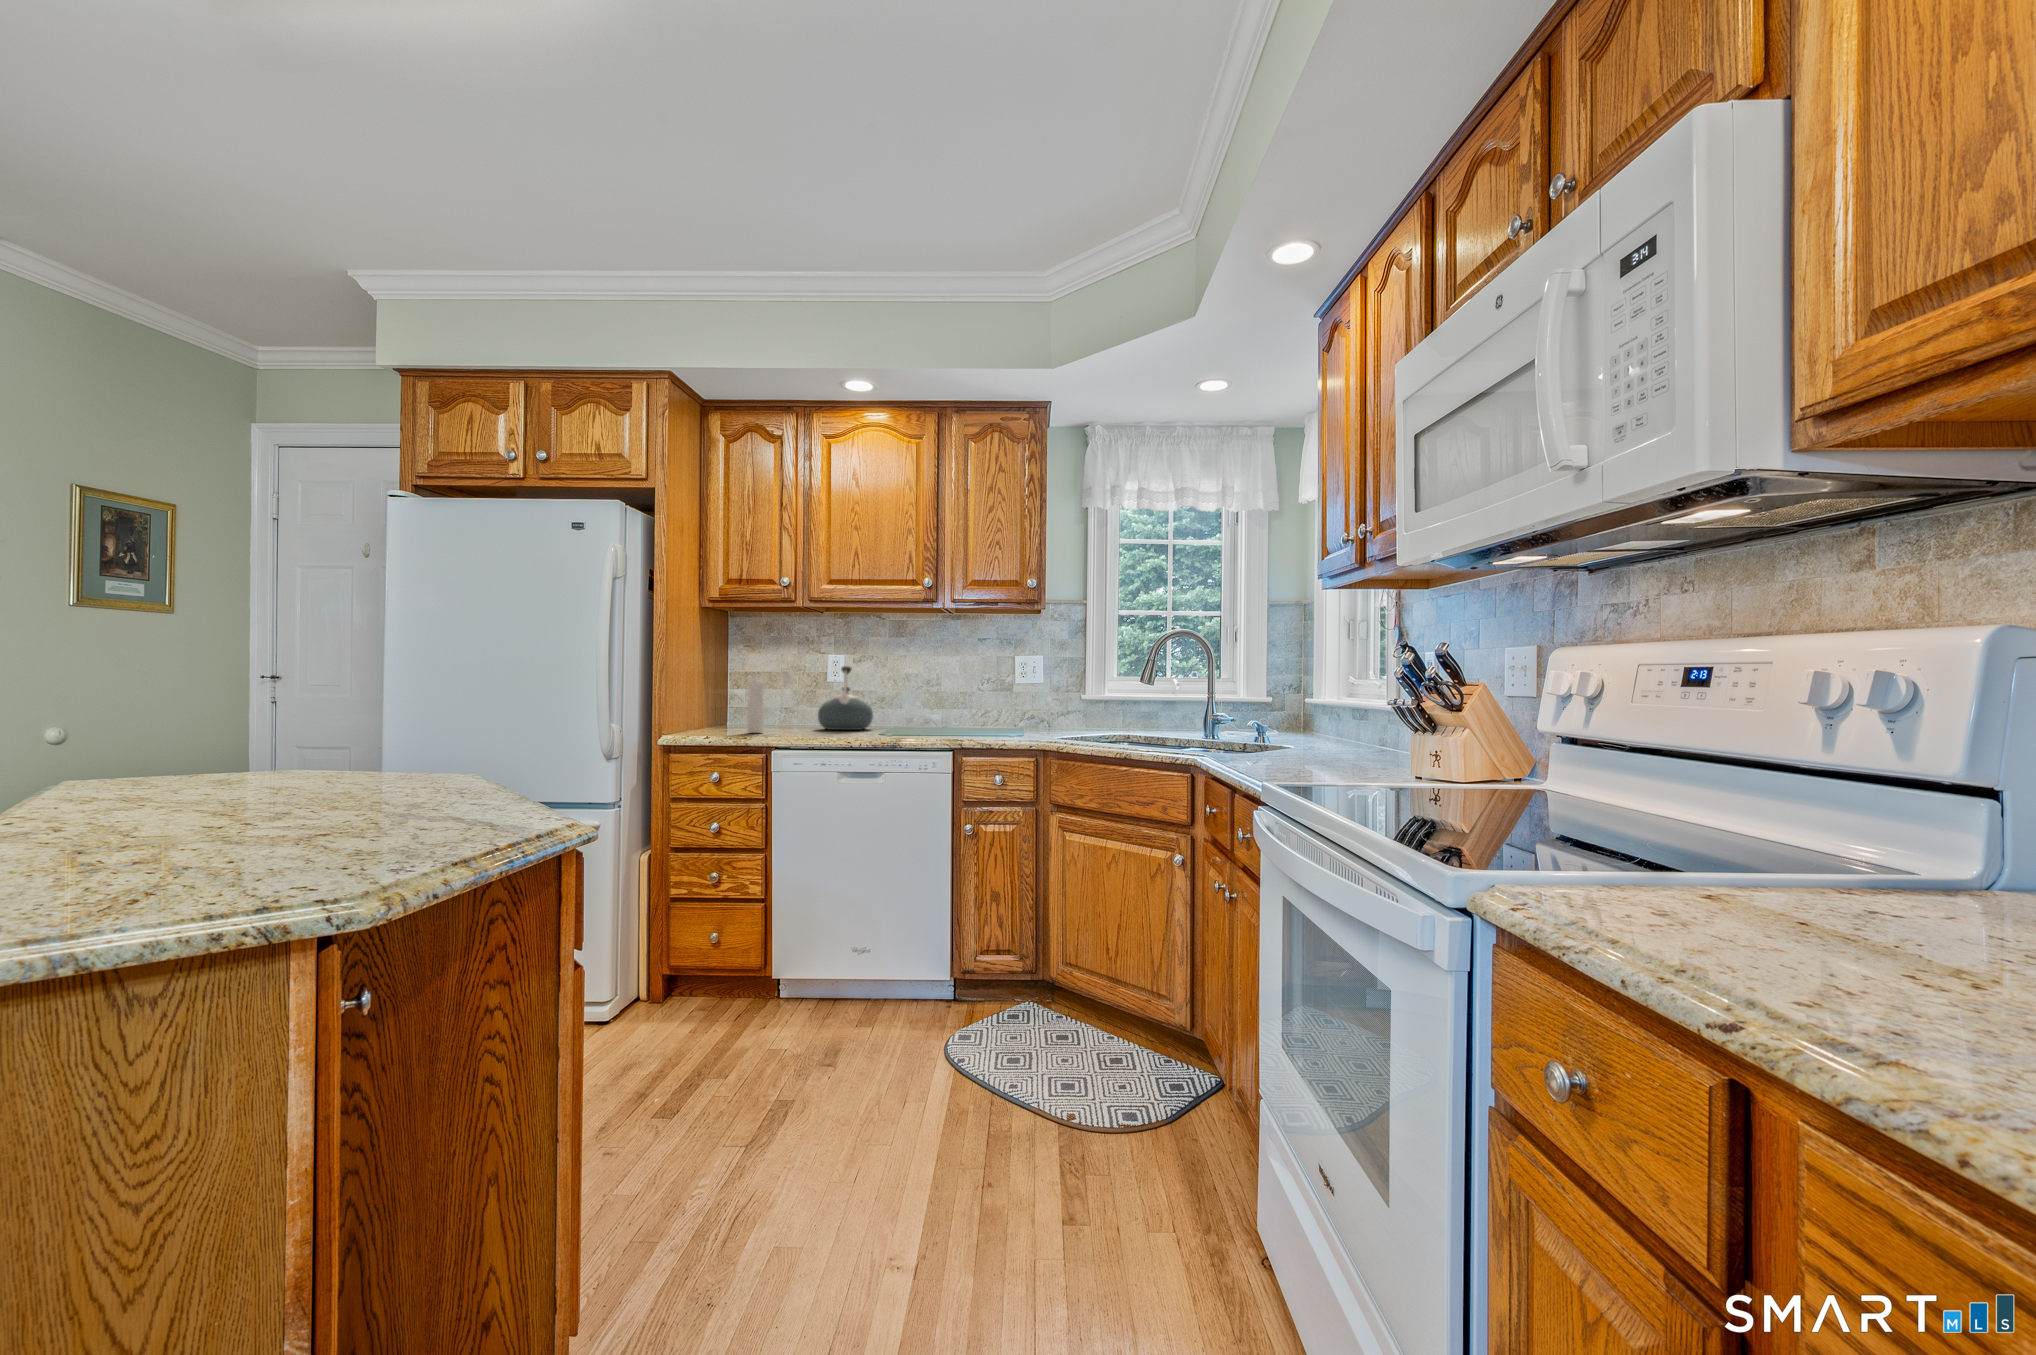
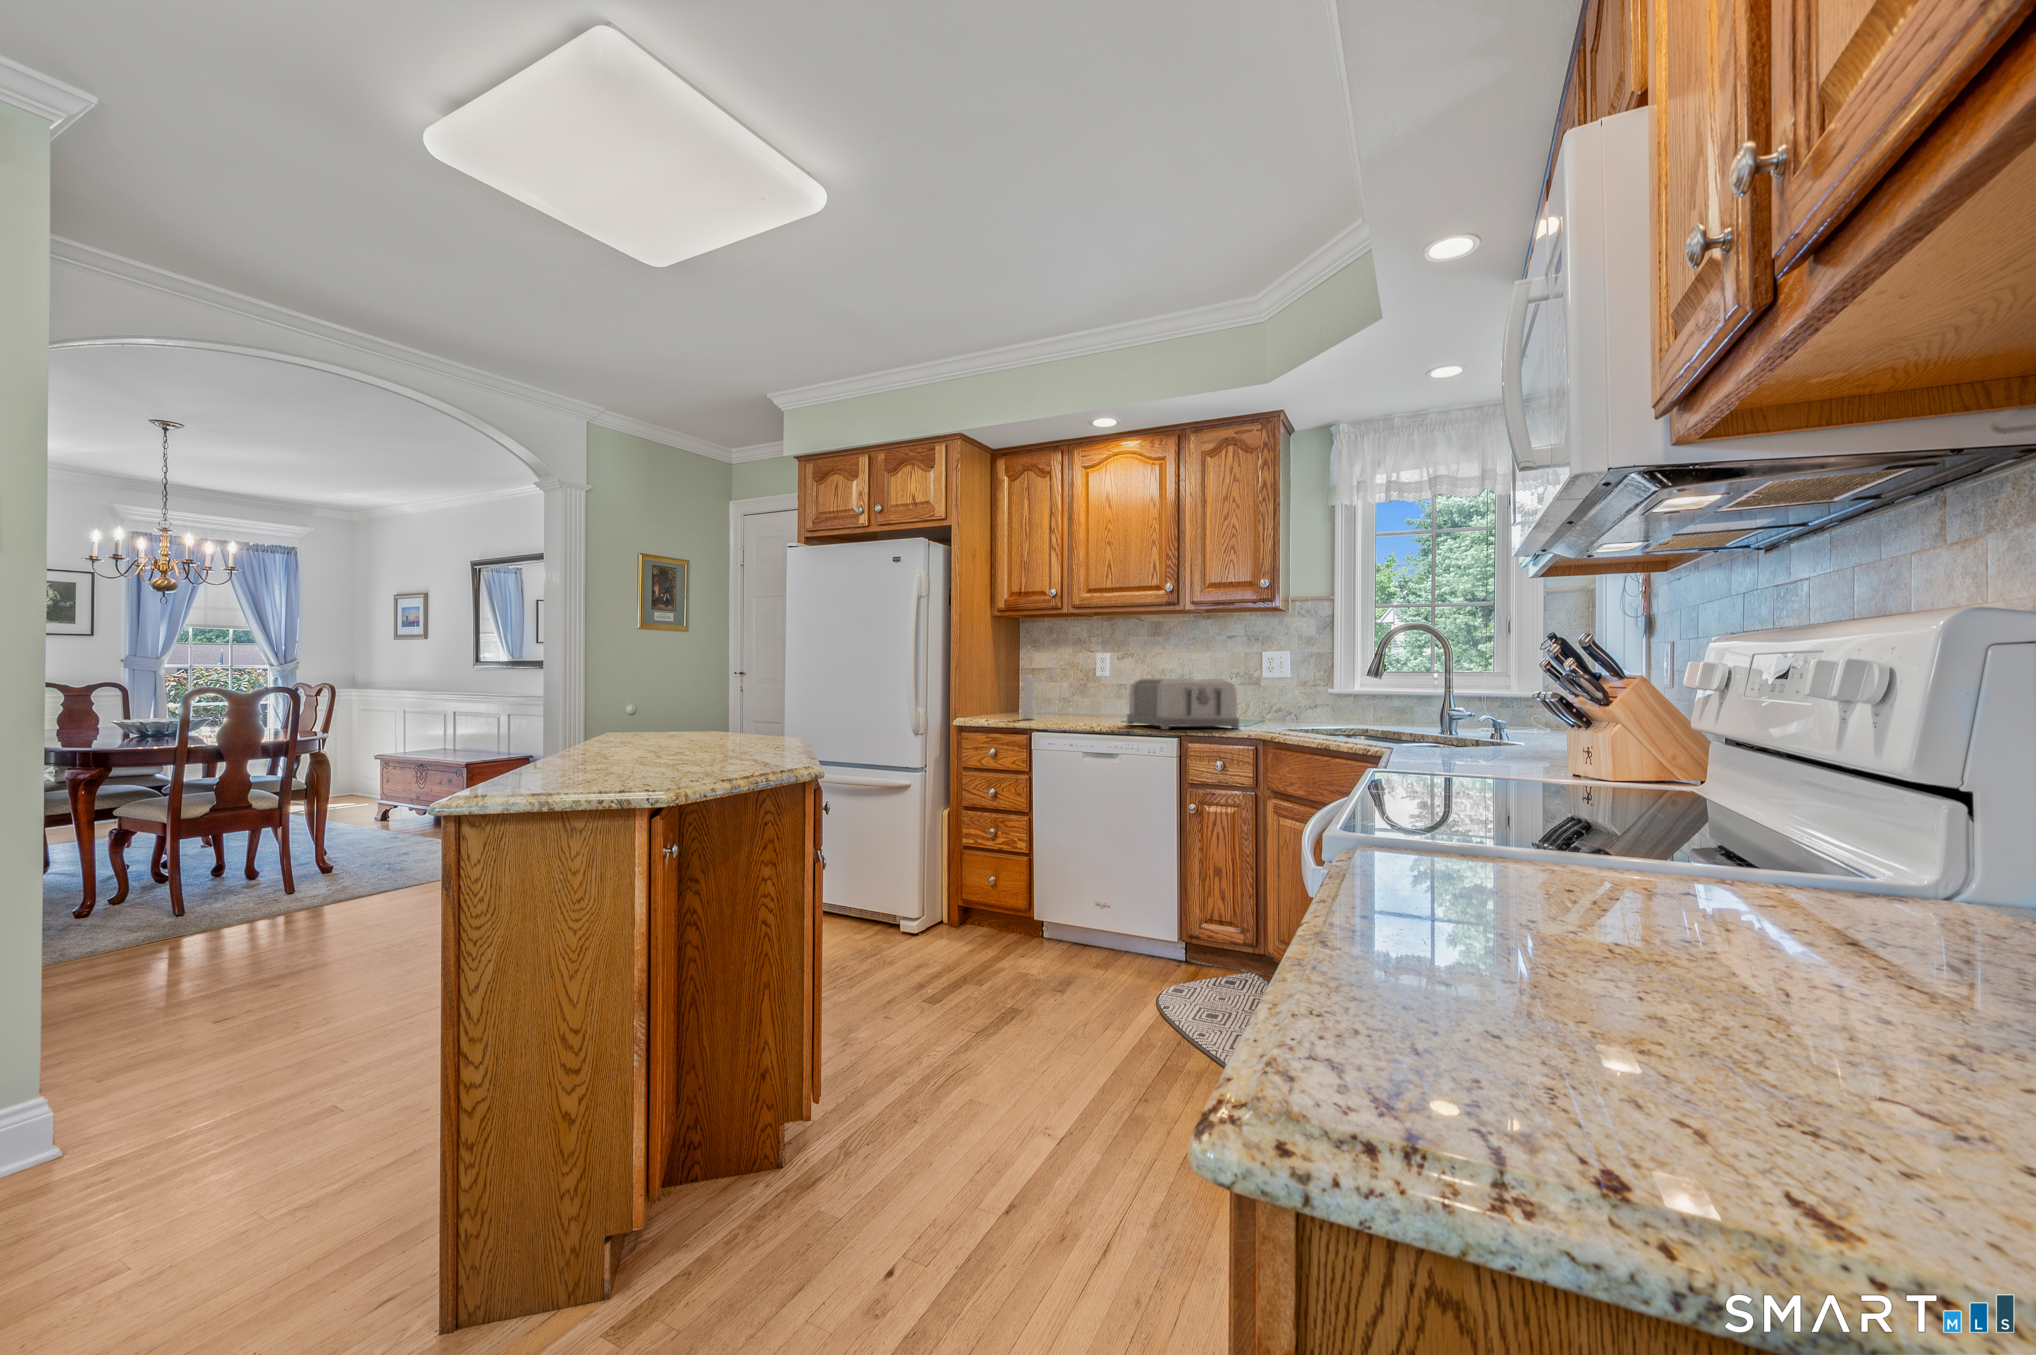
kettle: present [818,666,873,730] -> none [1084,664,1131,719]
toaster: none [887,683,1017,742] -> present [1127,678,1239,729]

